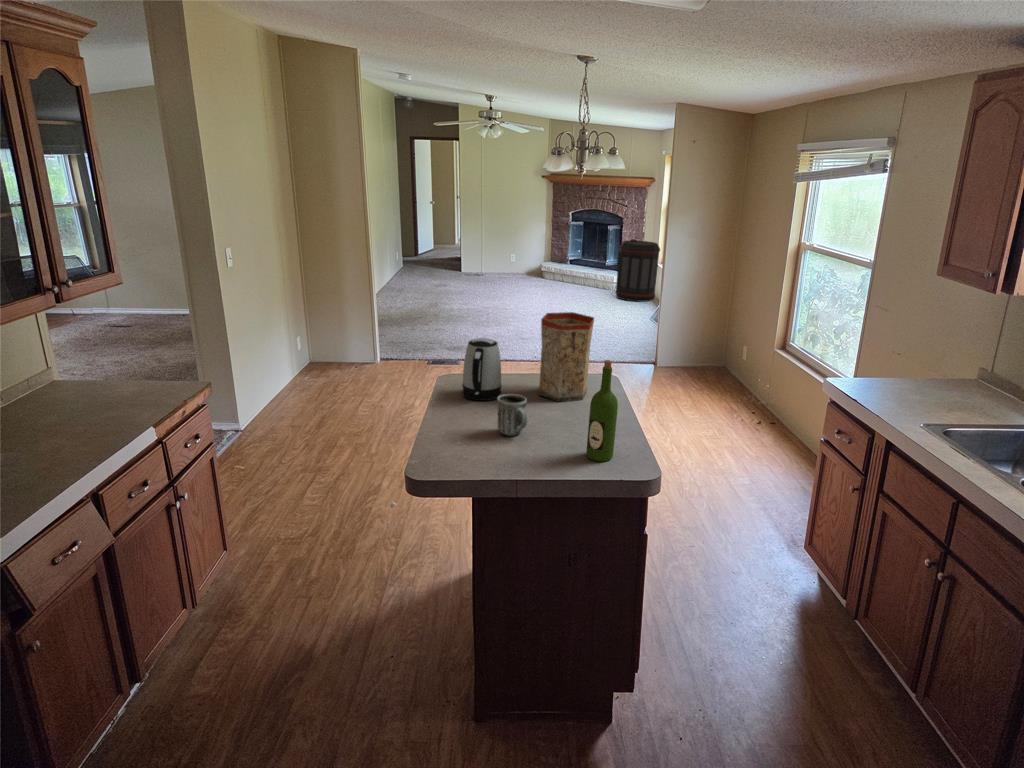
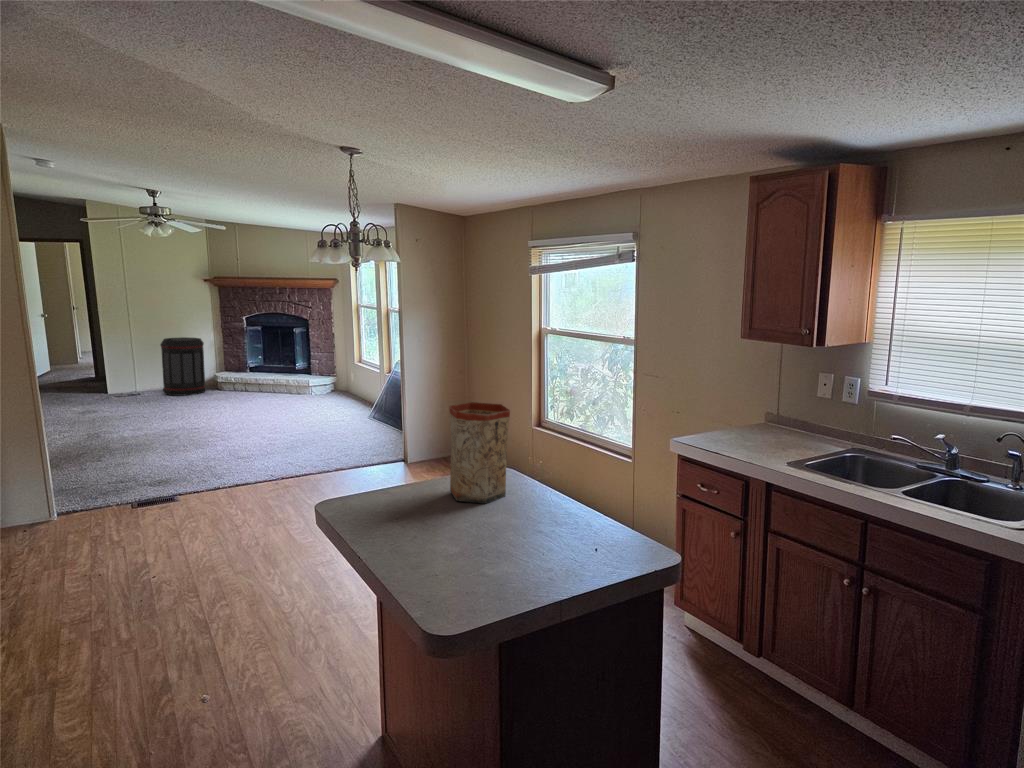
trash can: present [616,239,660,302] -> present [160,337,206,396]
kettle: present [462,338,501,401] -> none [367,445,416,523]
wine bottle: present [586,360,618,461] -> none [593,439,626,554]
mug: present [497,394,527,436] -> none [469,501,514,553]

